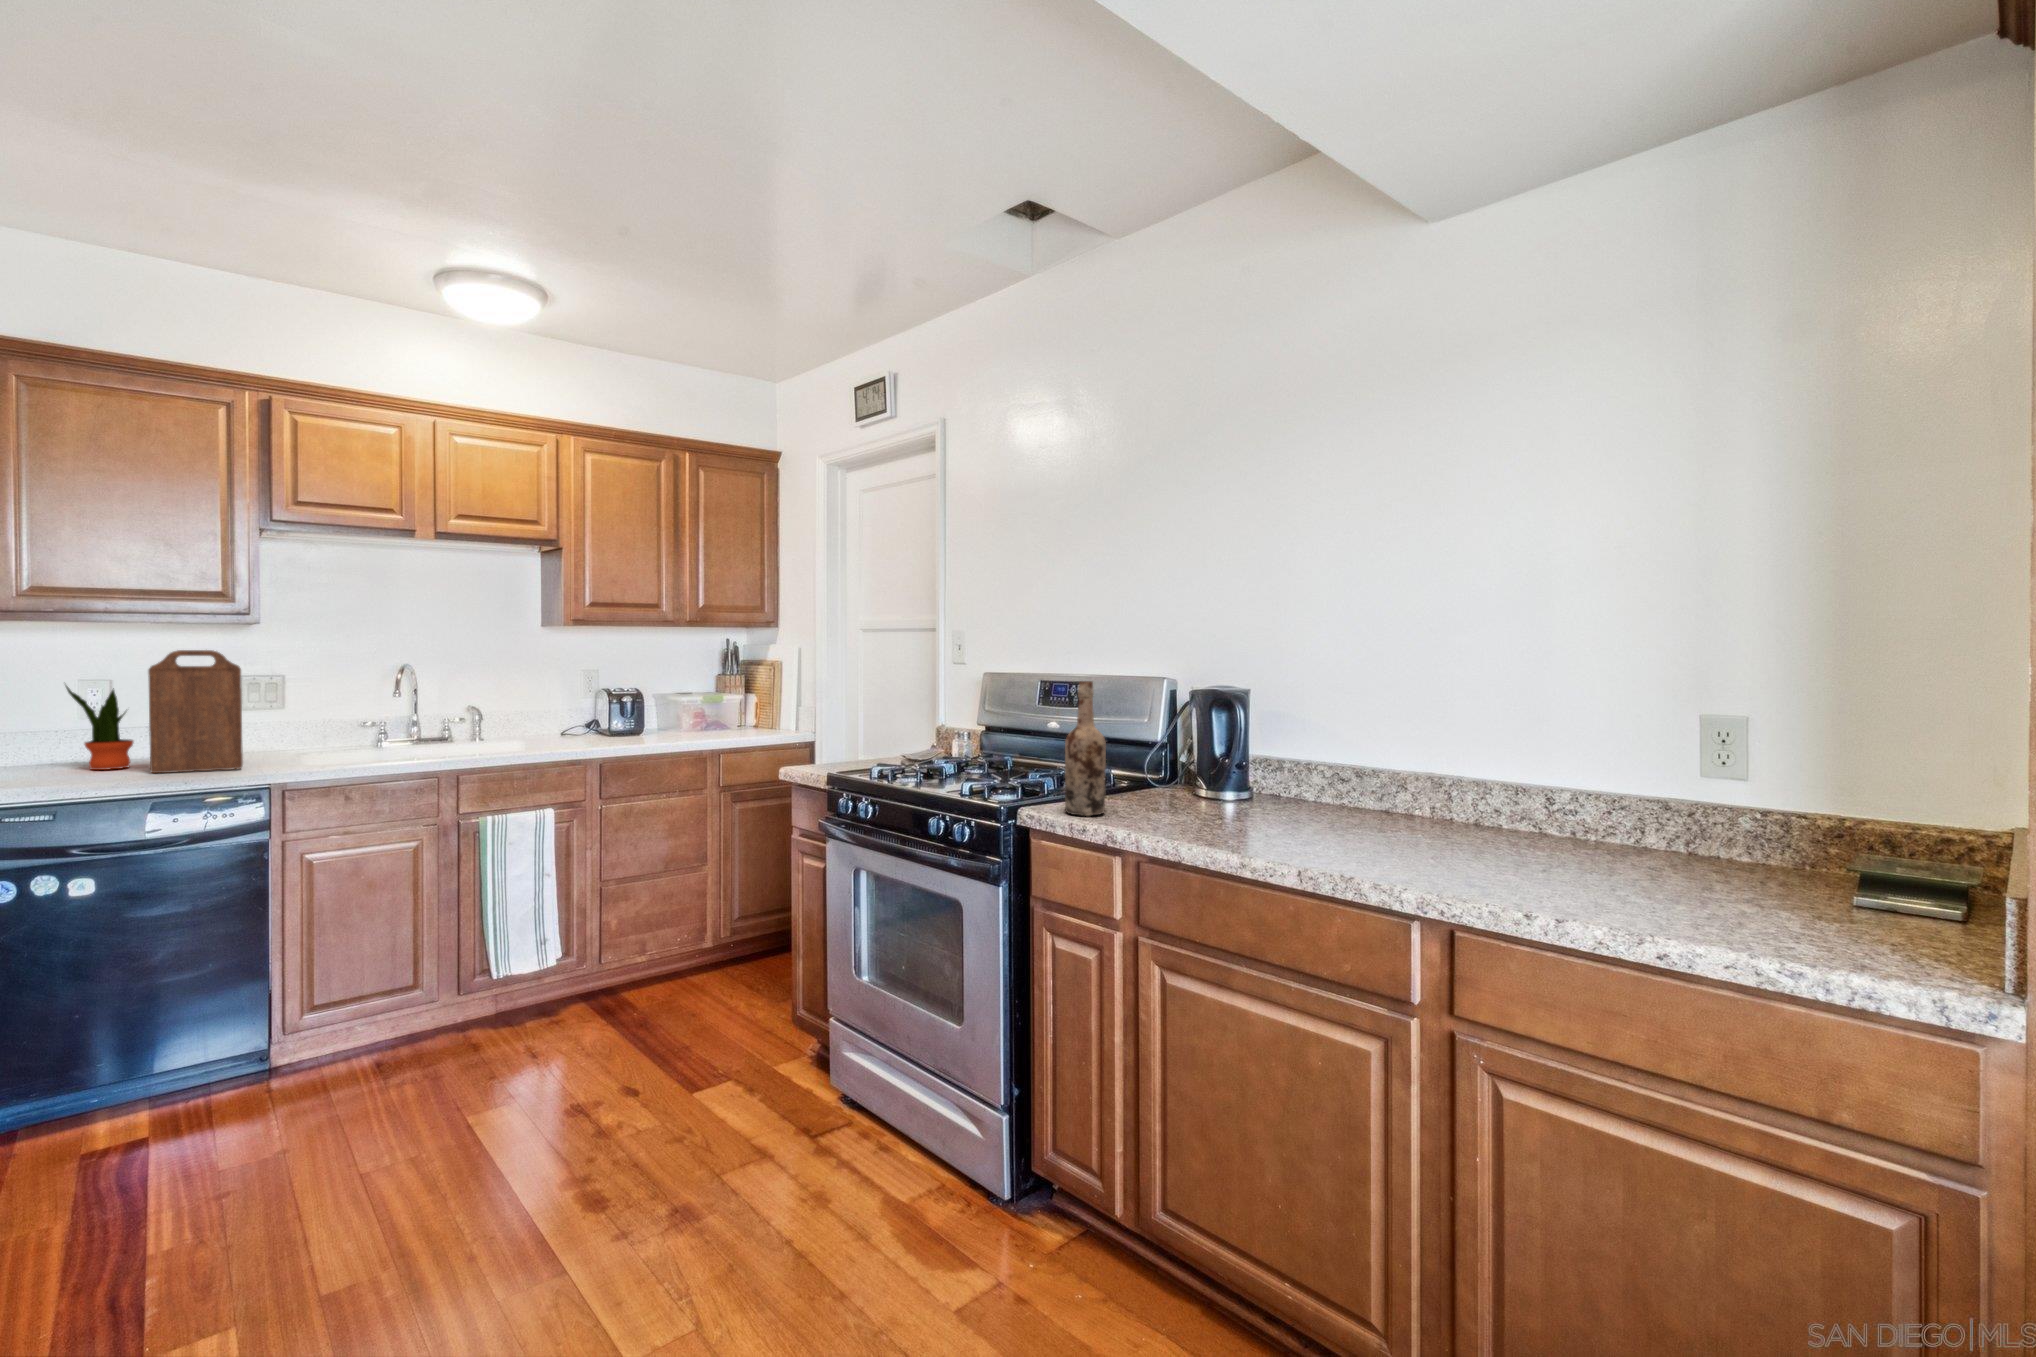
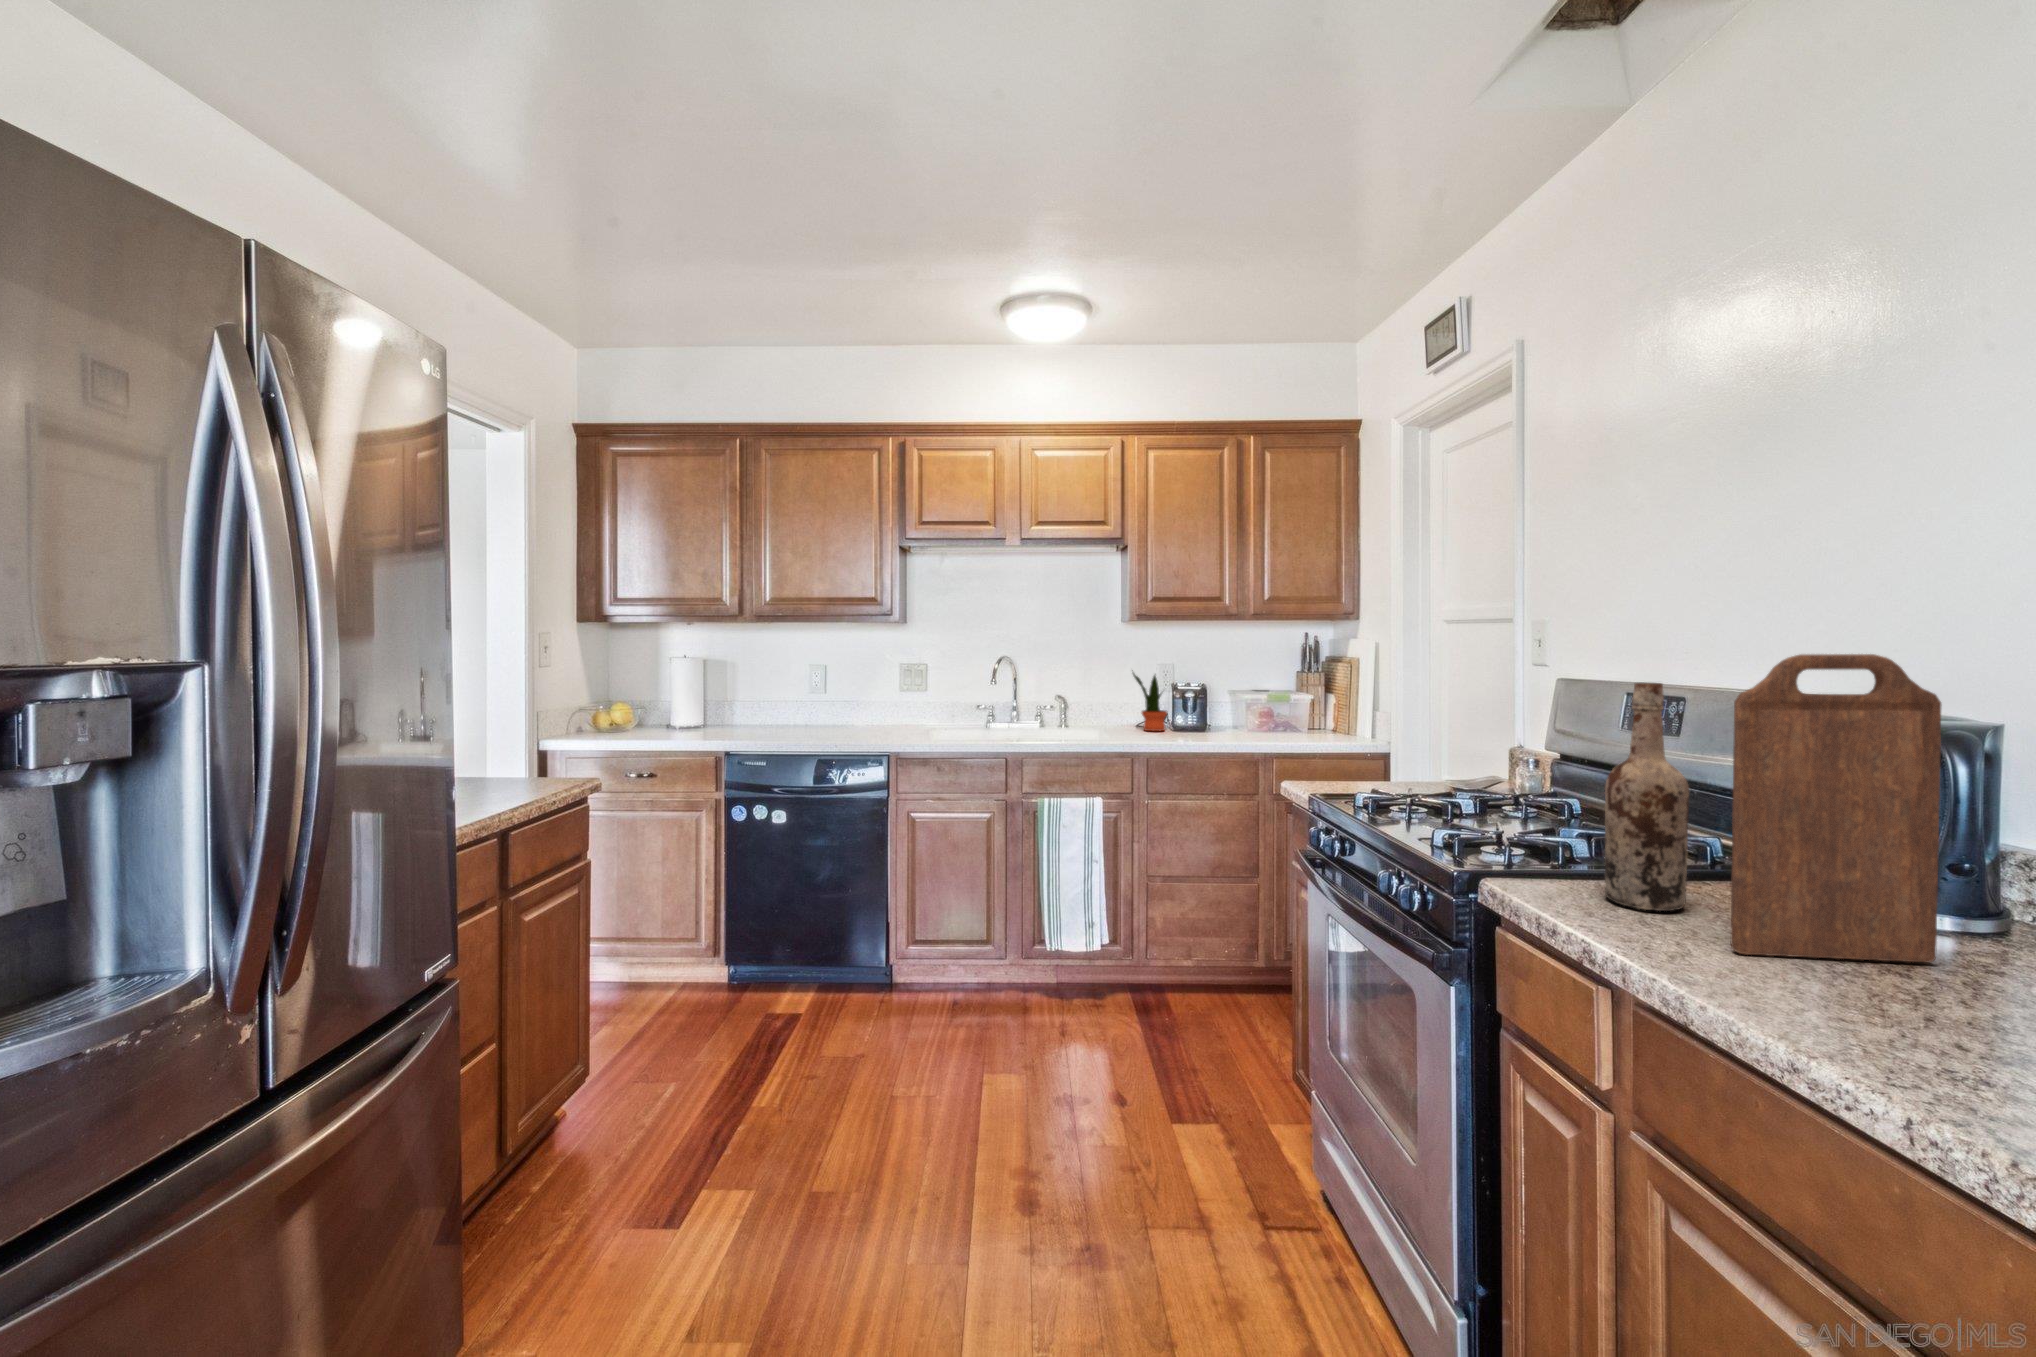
cutting board: present [148,650,243,773] -> present [1731,654,1942,962]
potted plant: present [66,686,133,770] -> present [1133,673,1167,731]

